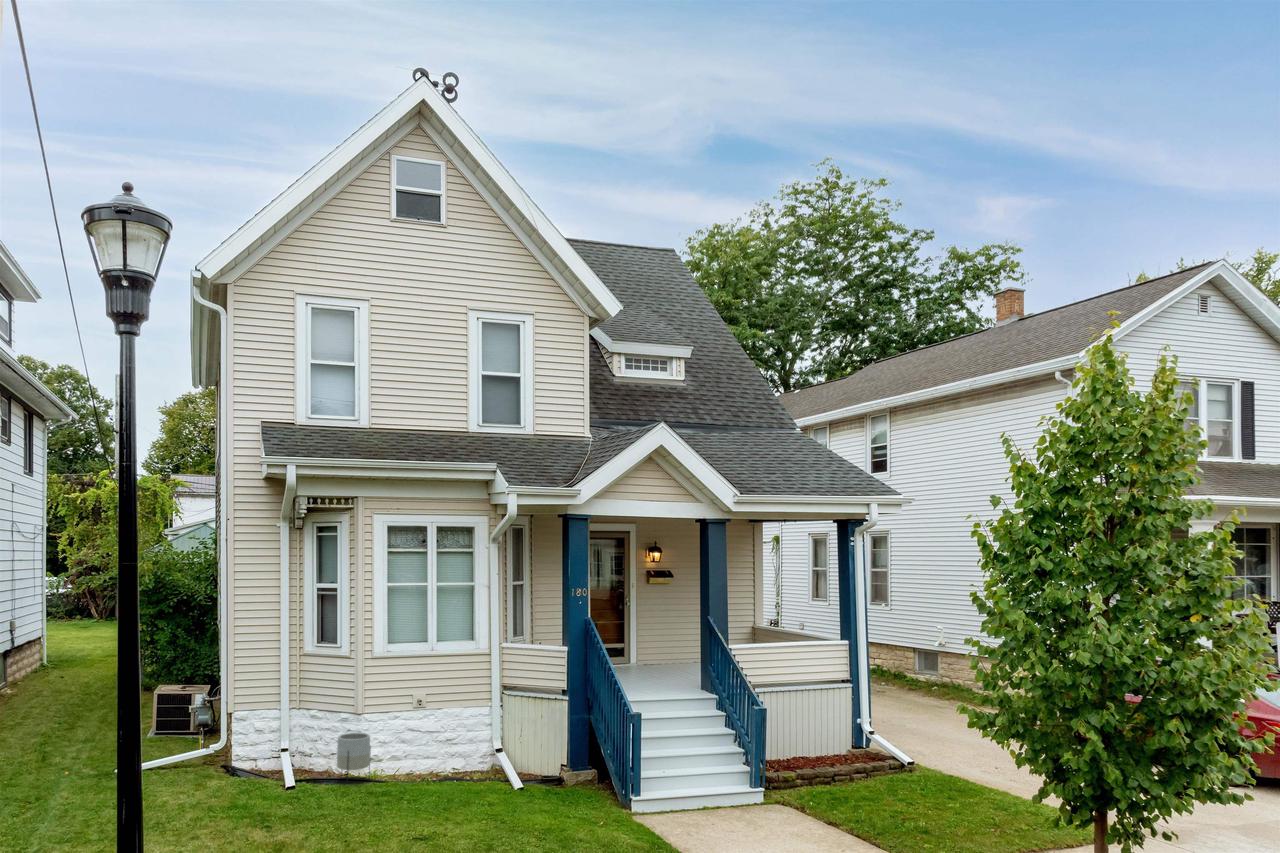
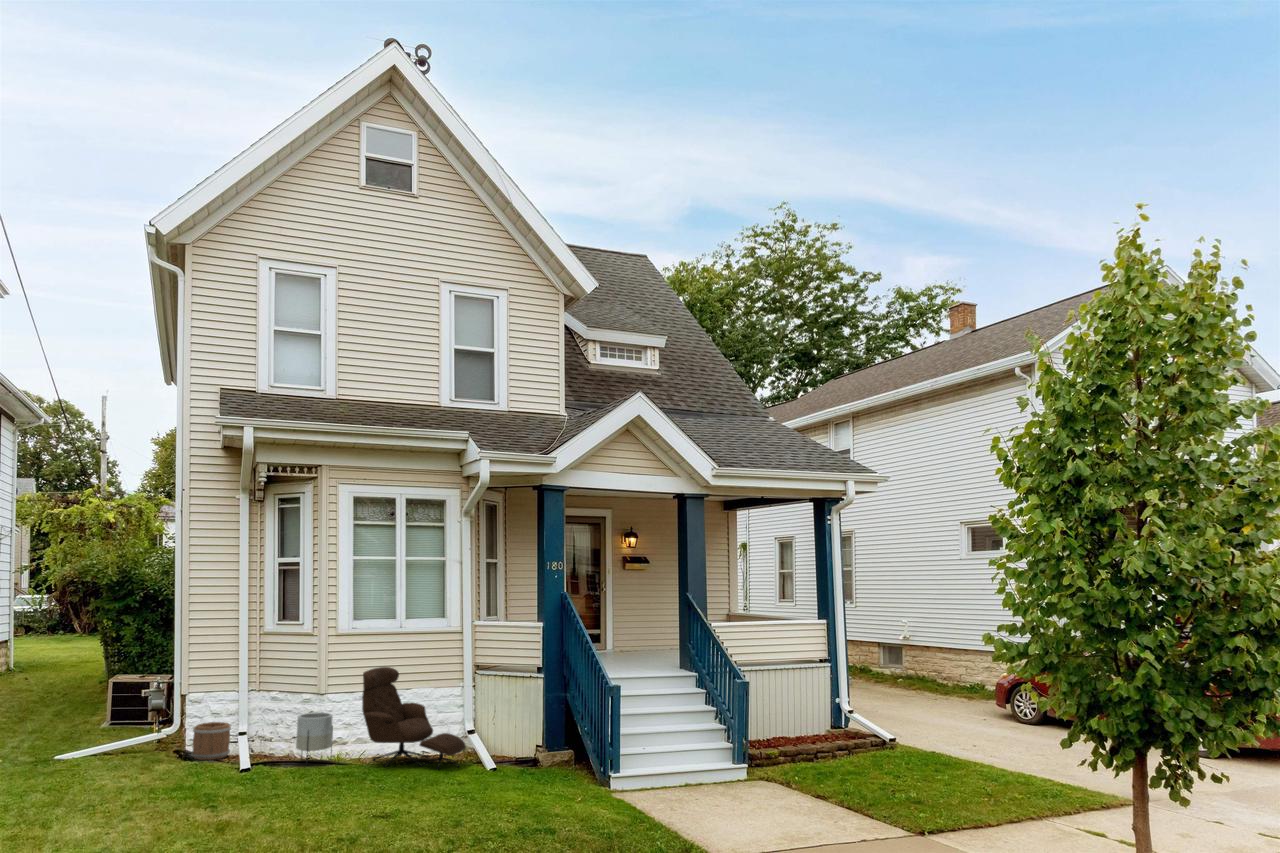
lounge chair: none [398,689,496,790] -> present [362,667,466,770]
bucket: none [239,739,275,776] -> present [191,722,231,760]

